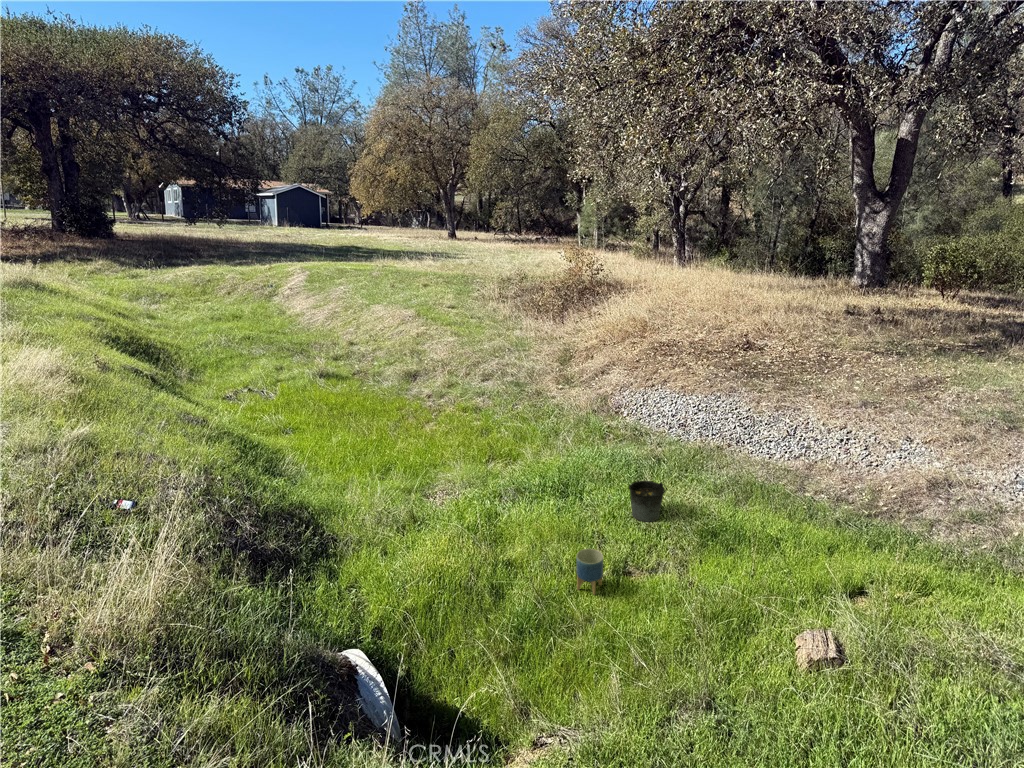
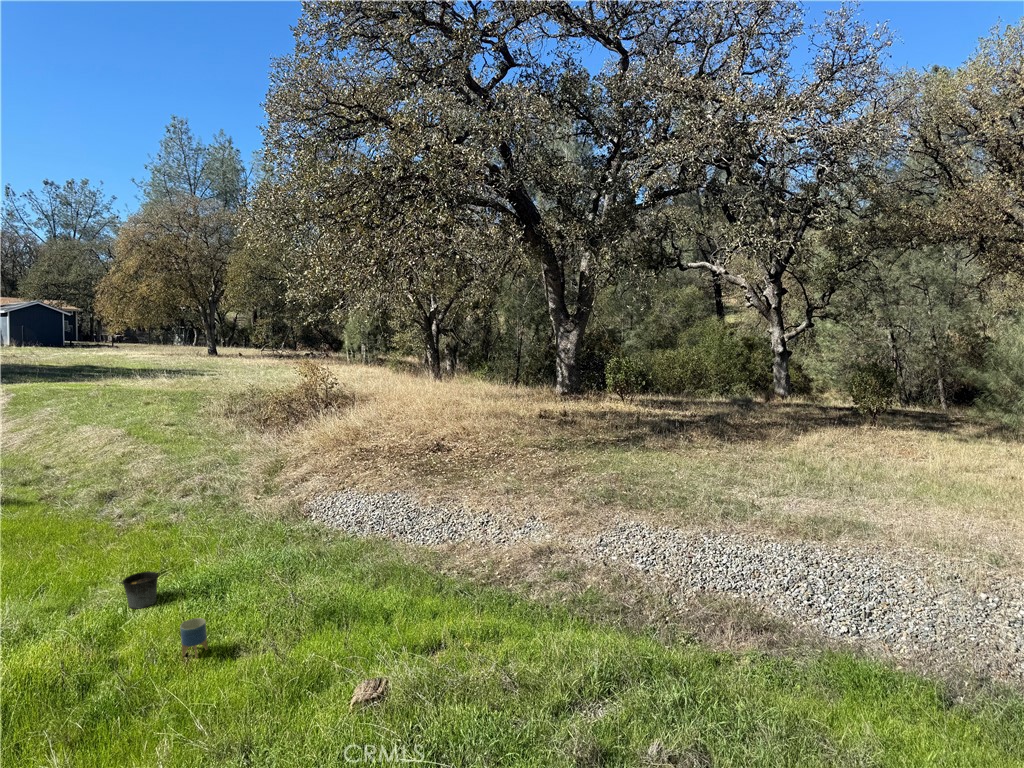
bucket: present [629,481,667,522] -> present [121,572,160,609]

